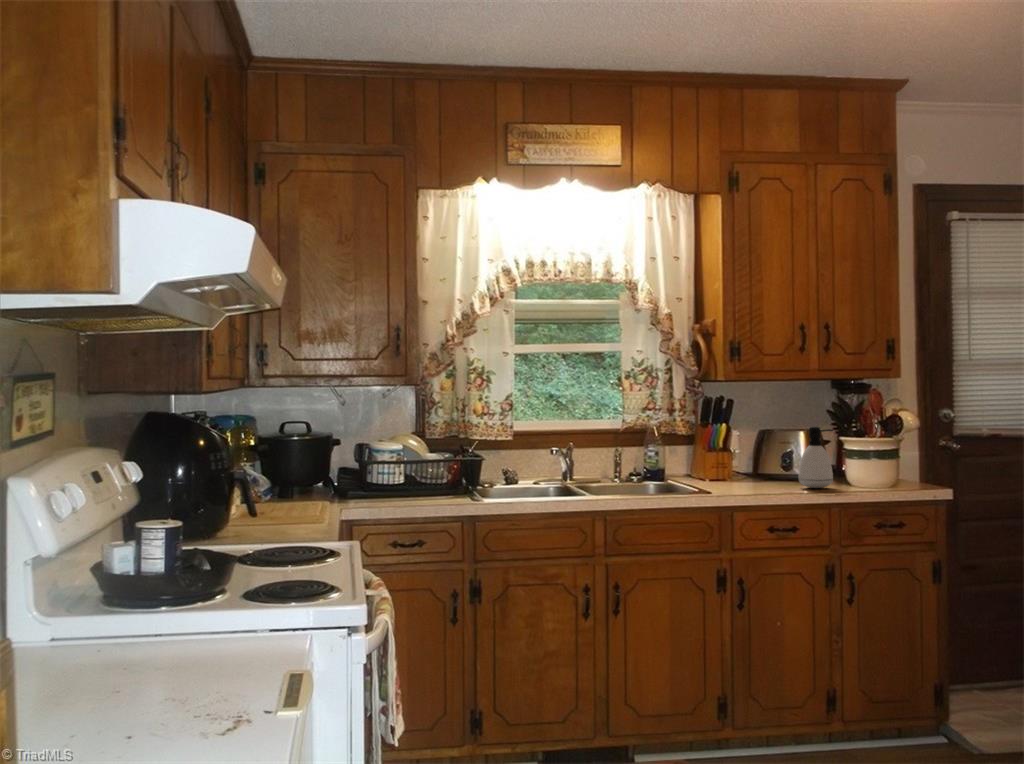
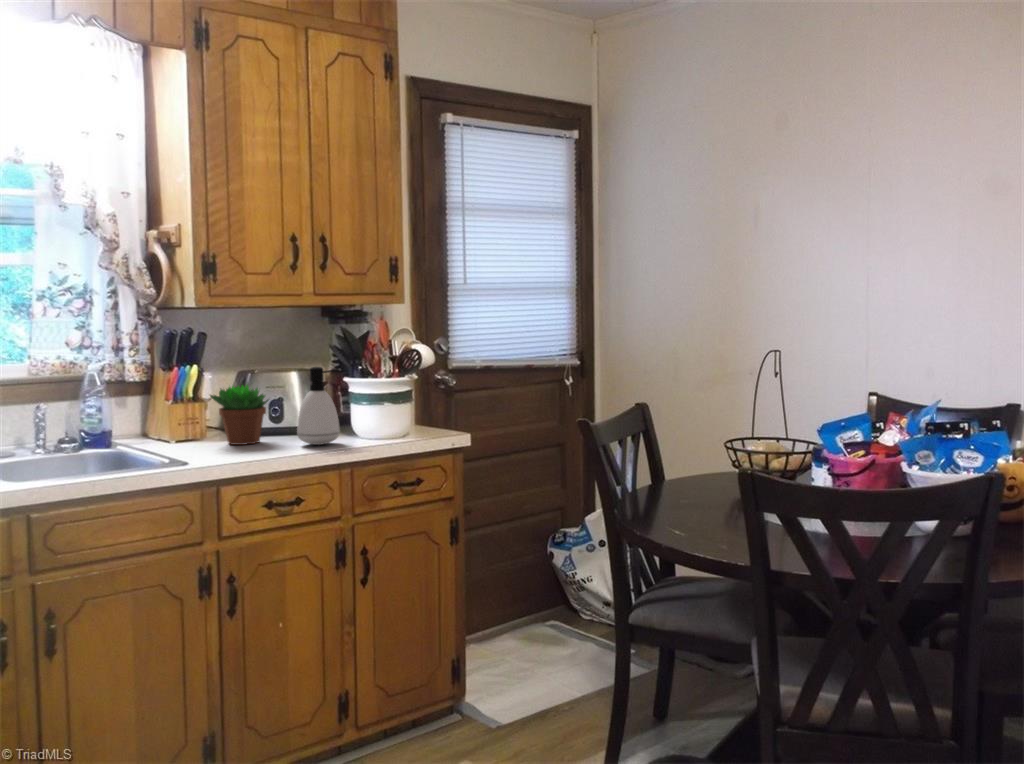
succulent plant: none [733,438,780,485] -> present [210,385,268,445]

